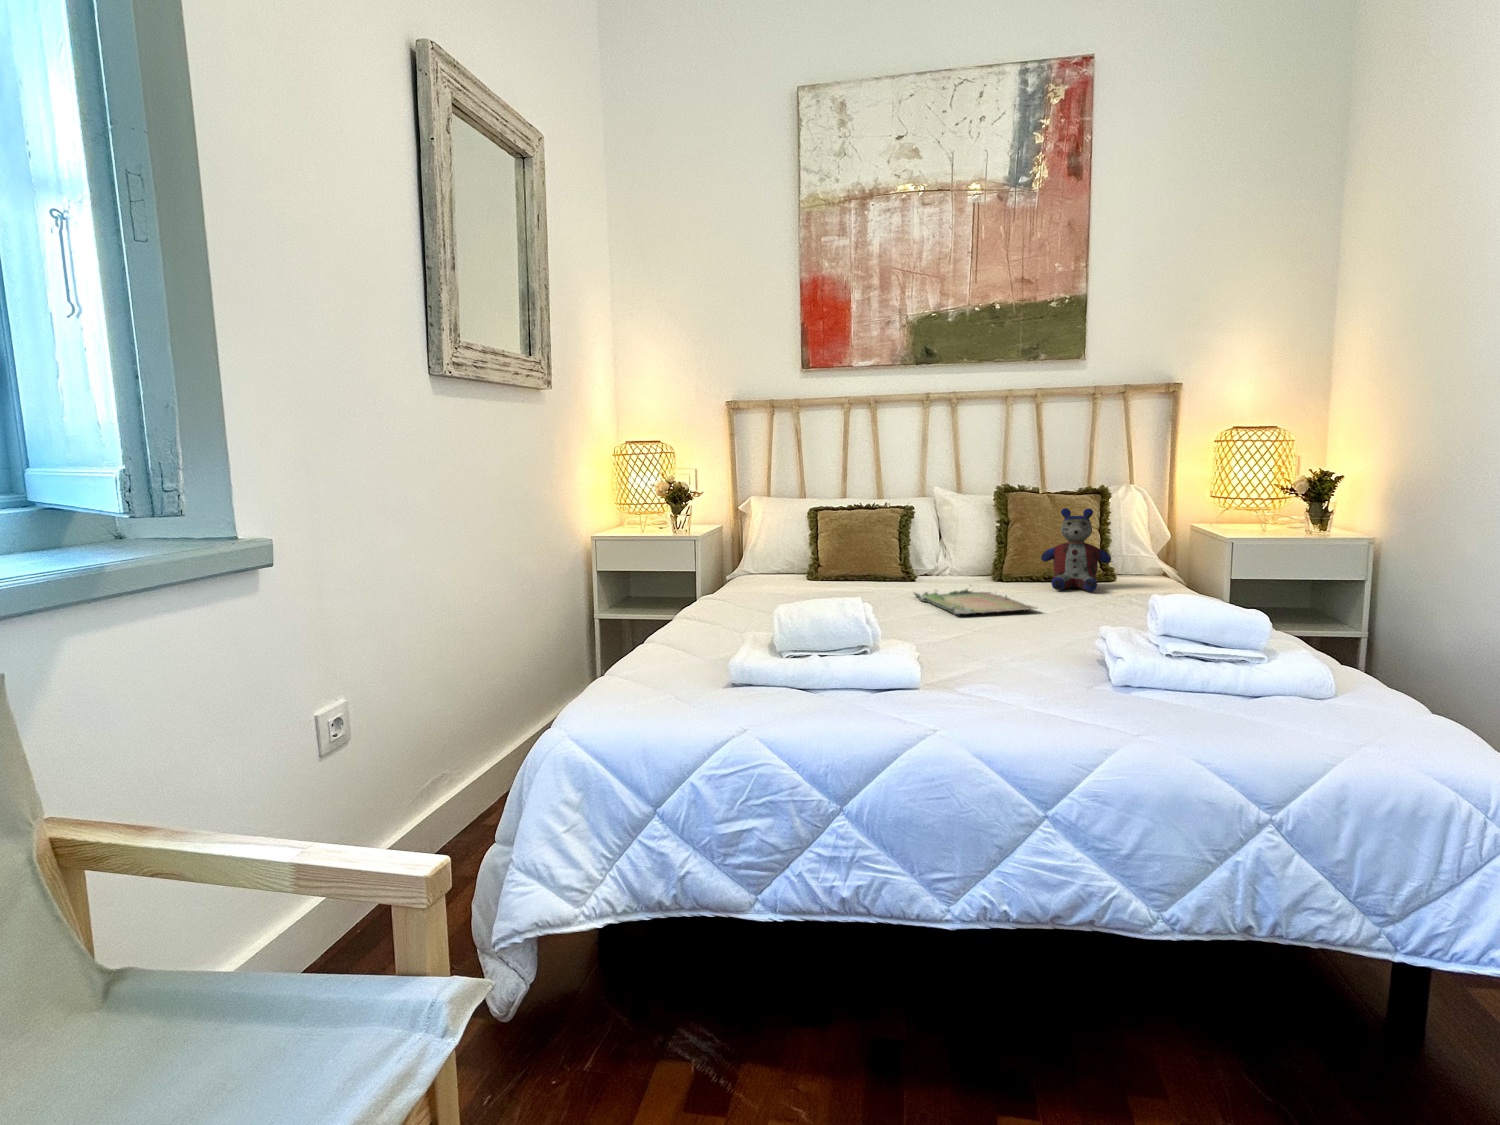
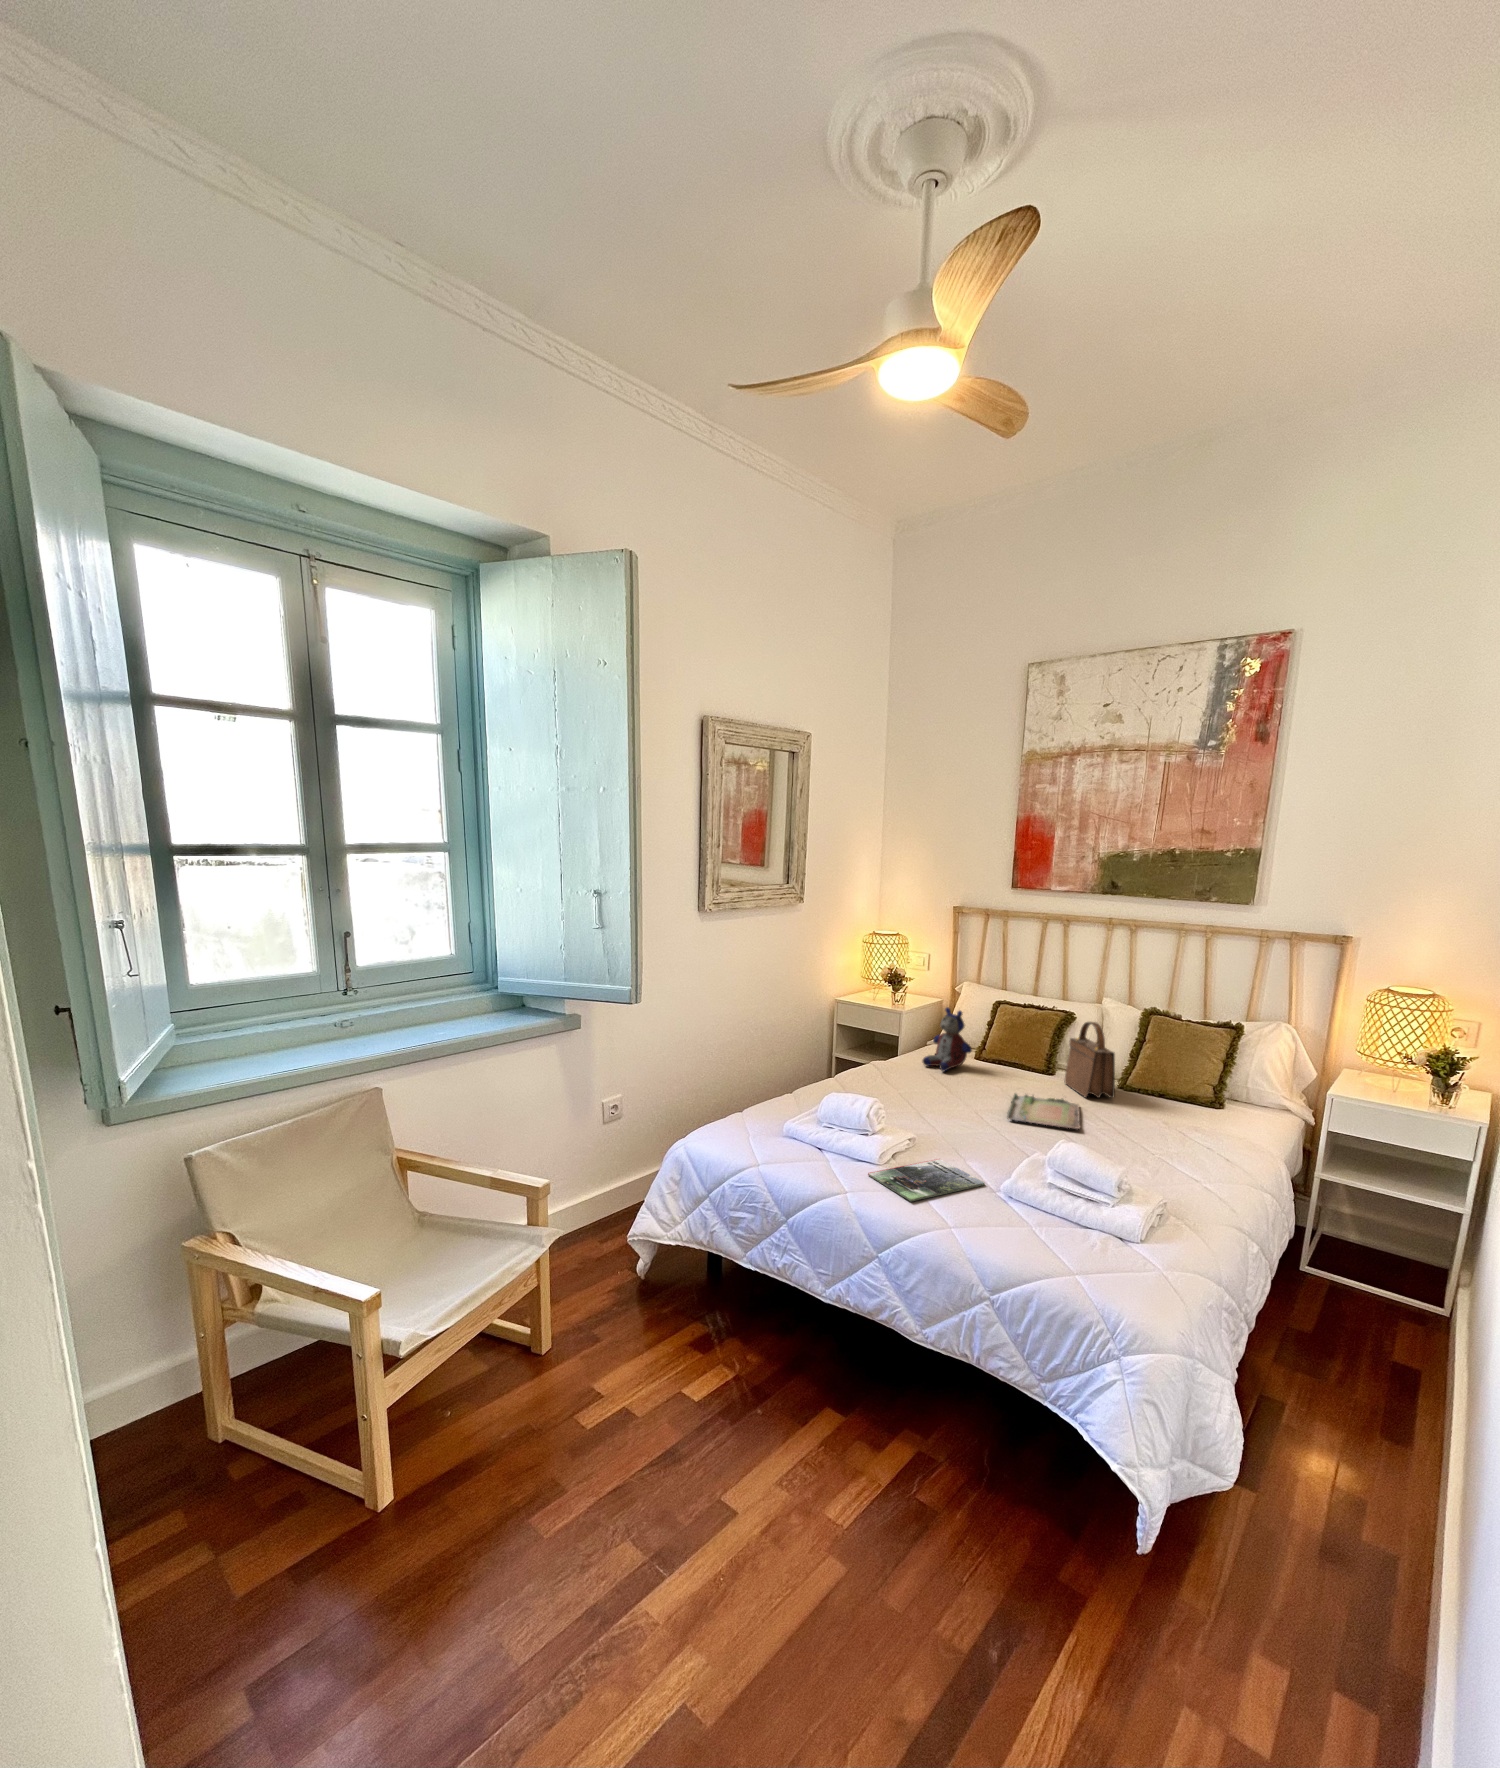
handbag: none [933,498,1004,587] -> present [1065,1022,1115,1098]
stuffed bear: present [1041,508,1111,591] -> present [923,1007,972,1071]
magazine: none [935,664,1076,717] -> present [868,1159,985,1201]

